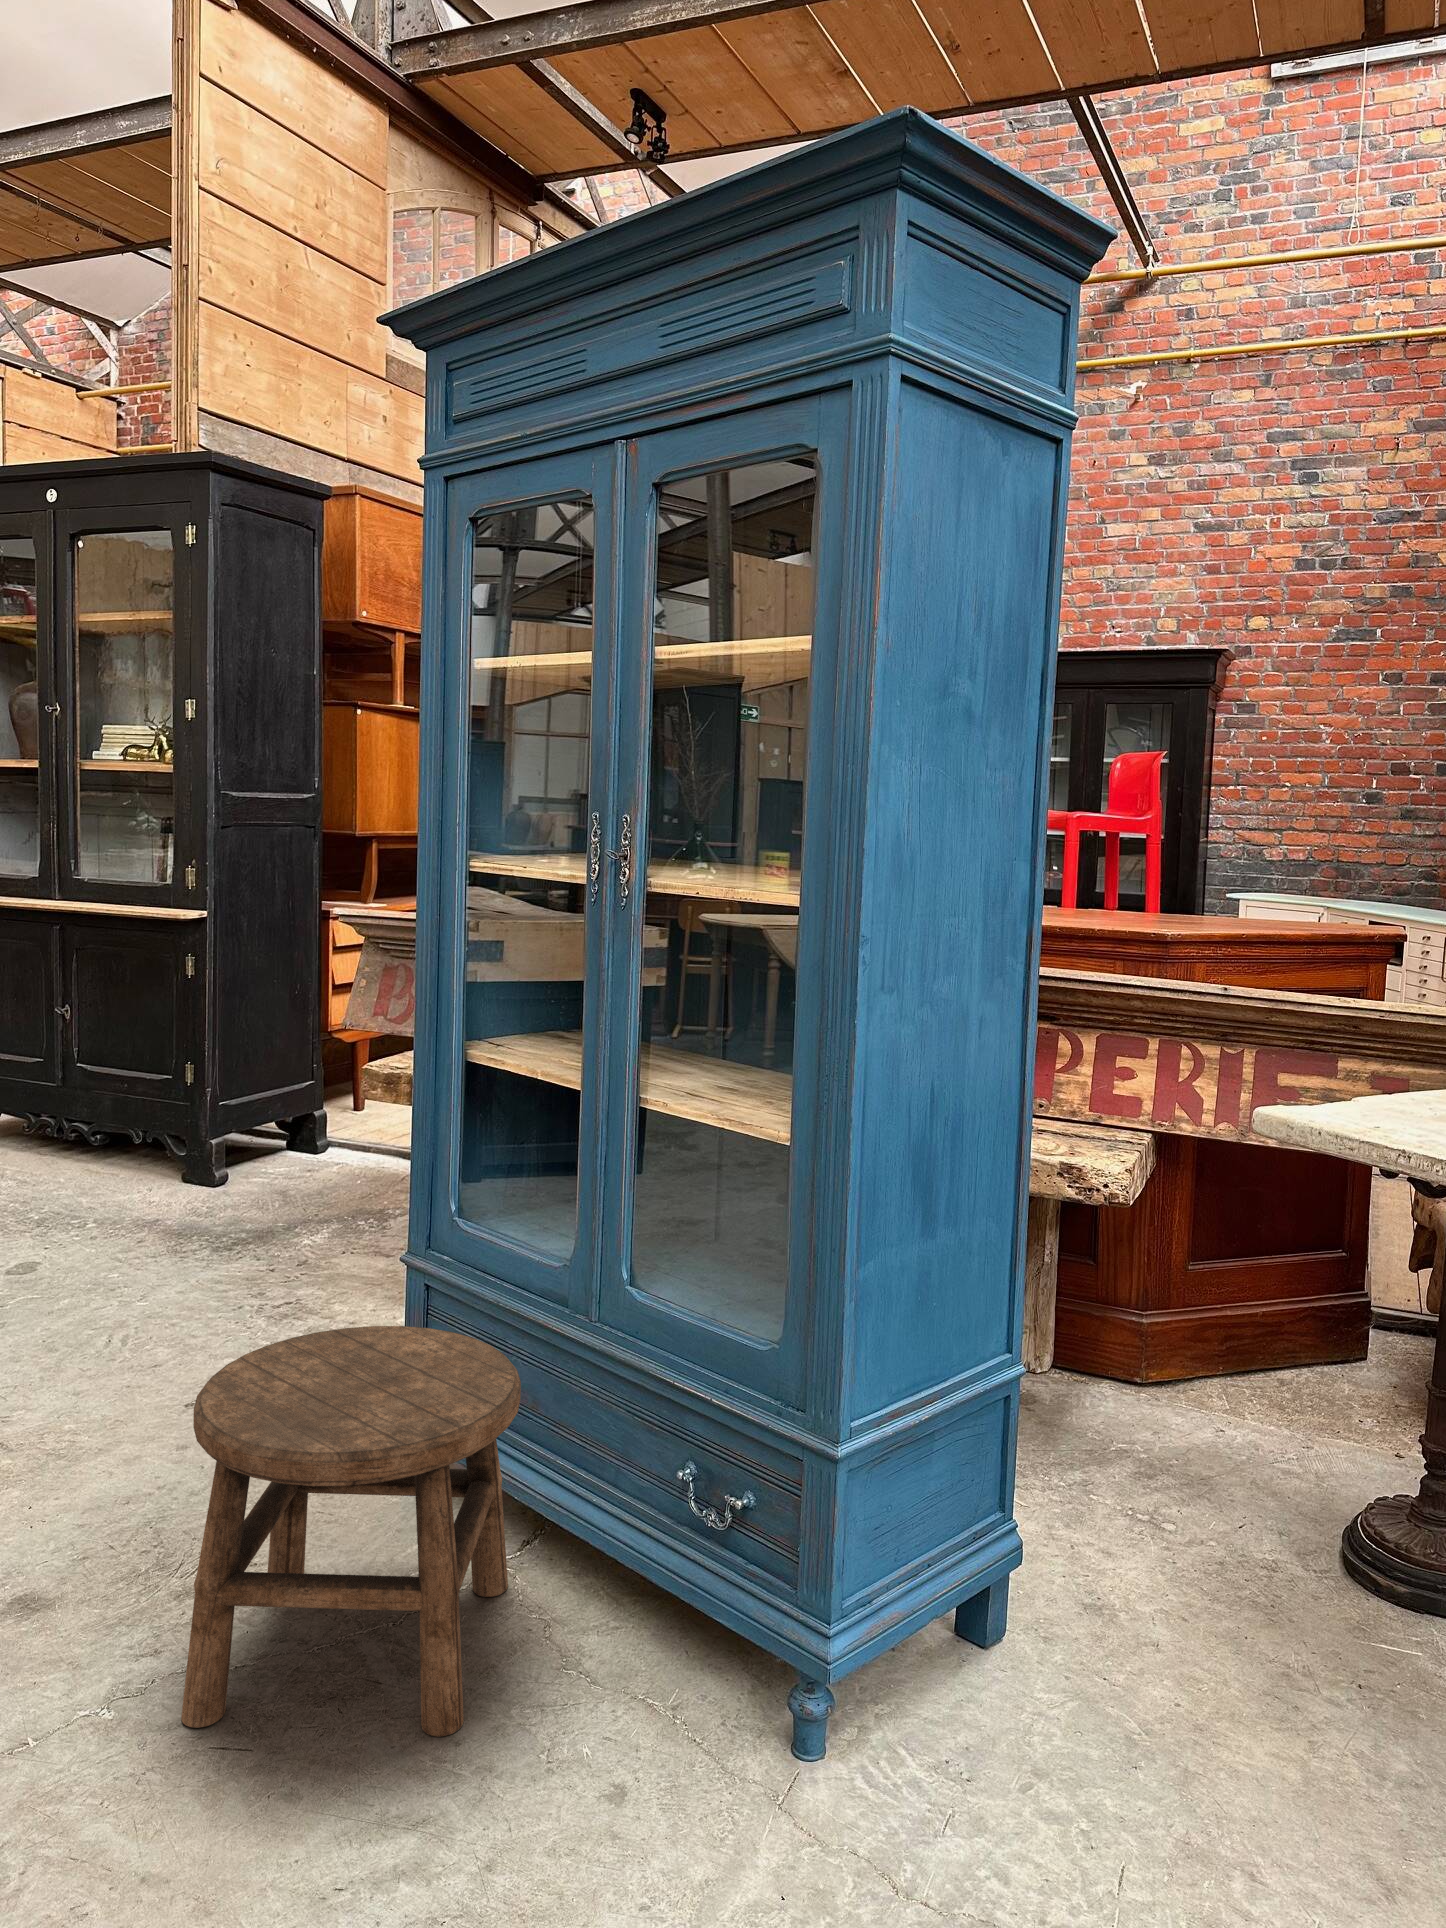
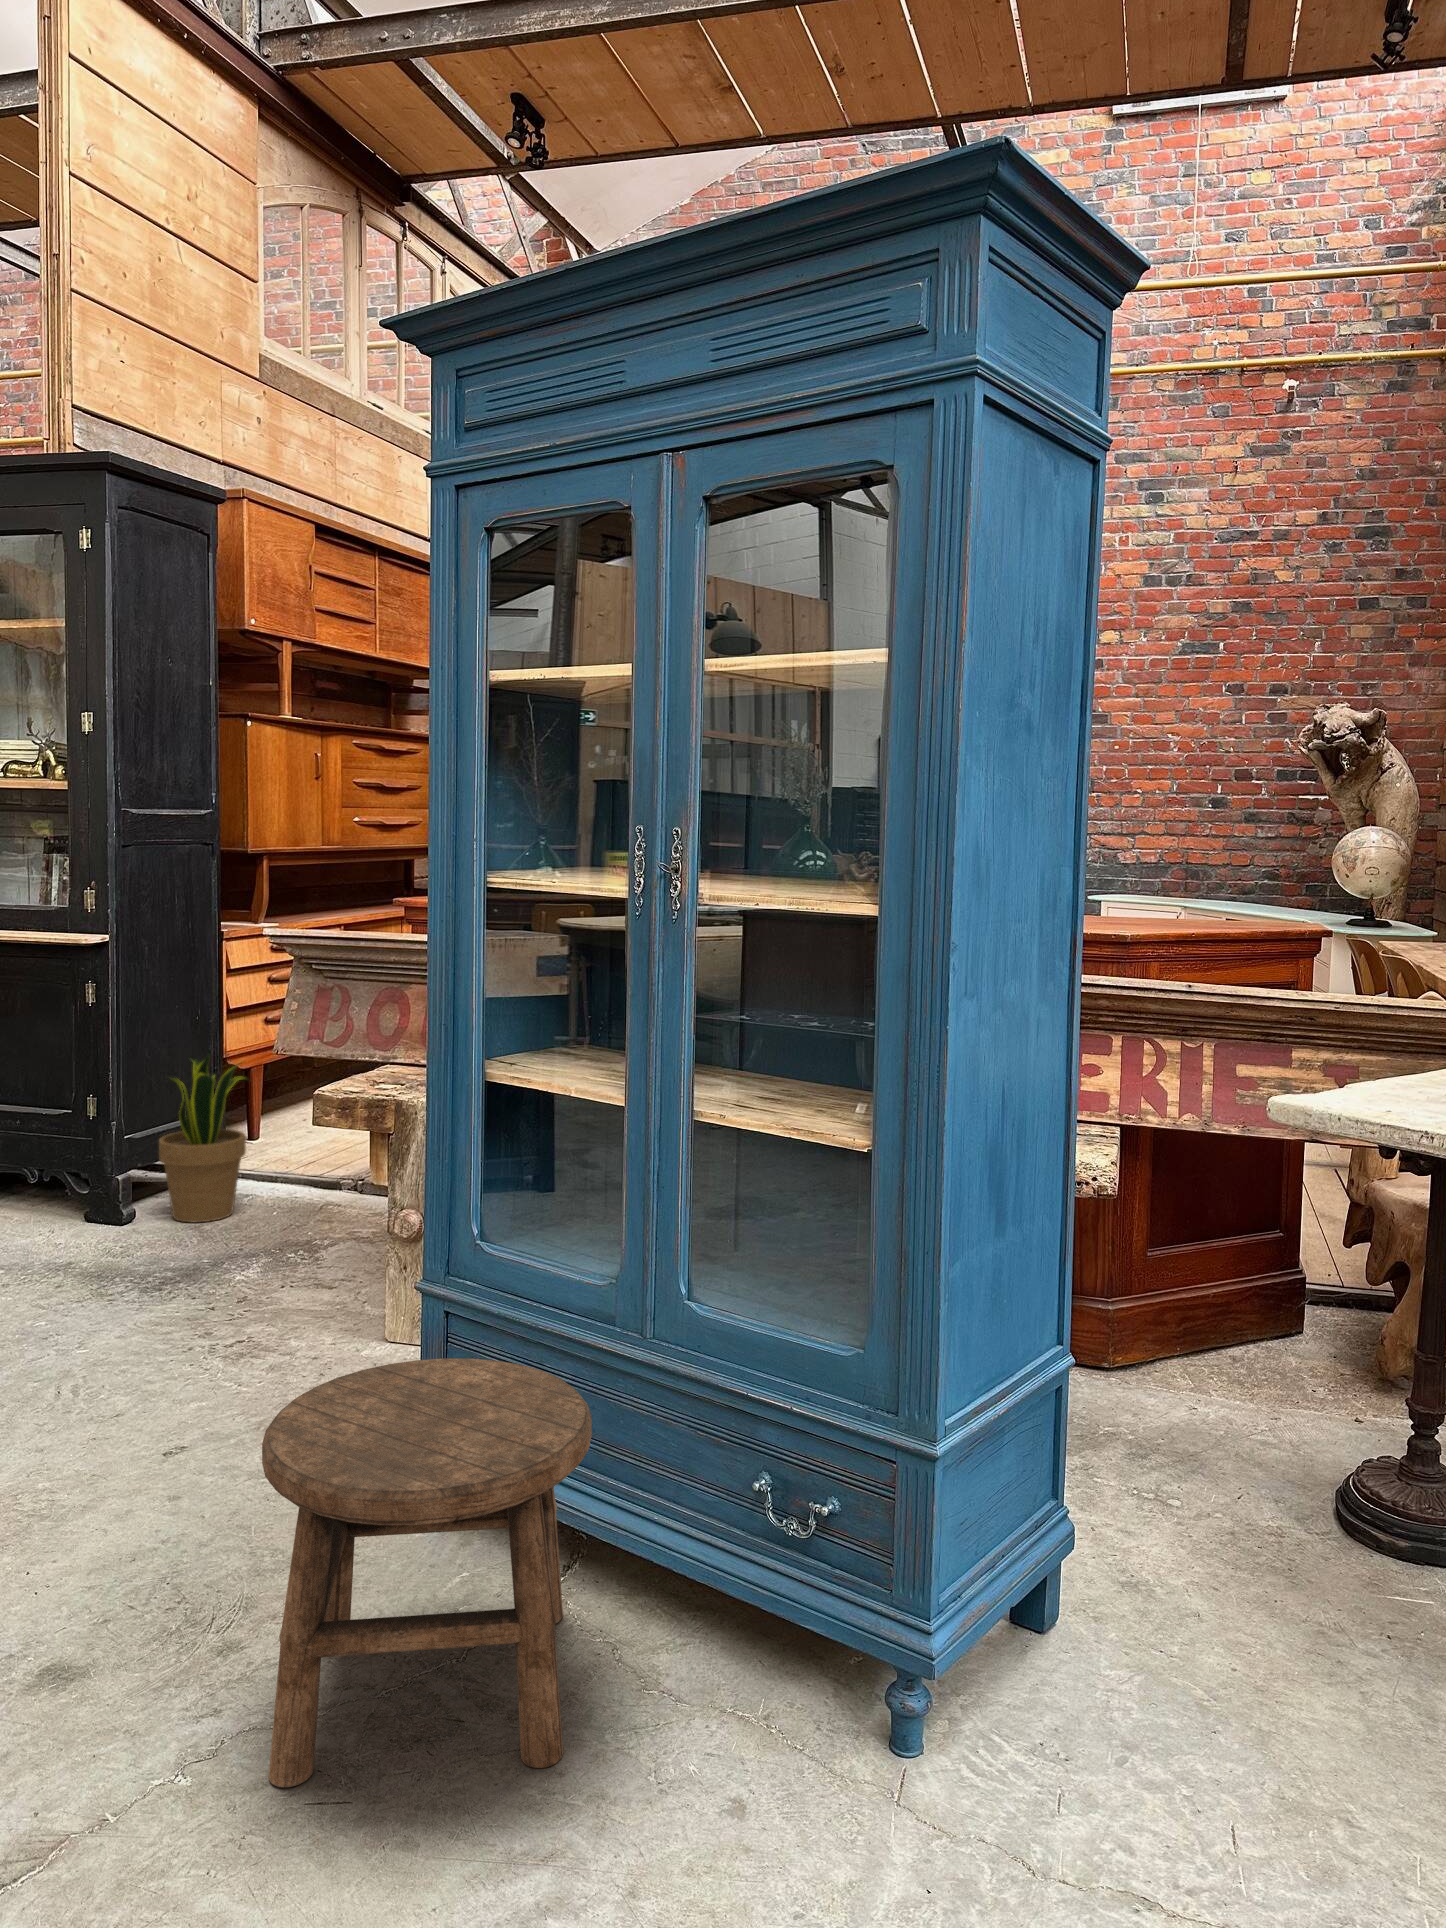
potted plant: none [260,1024,349,1183] -> present [159,1056,249,1223]

